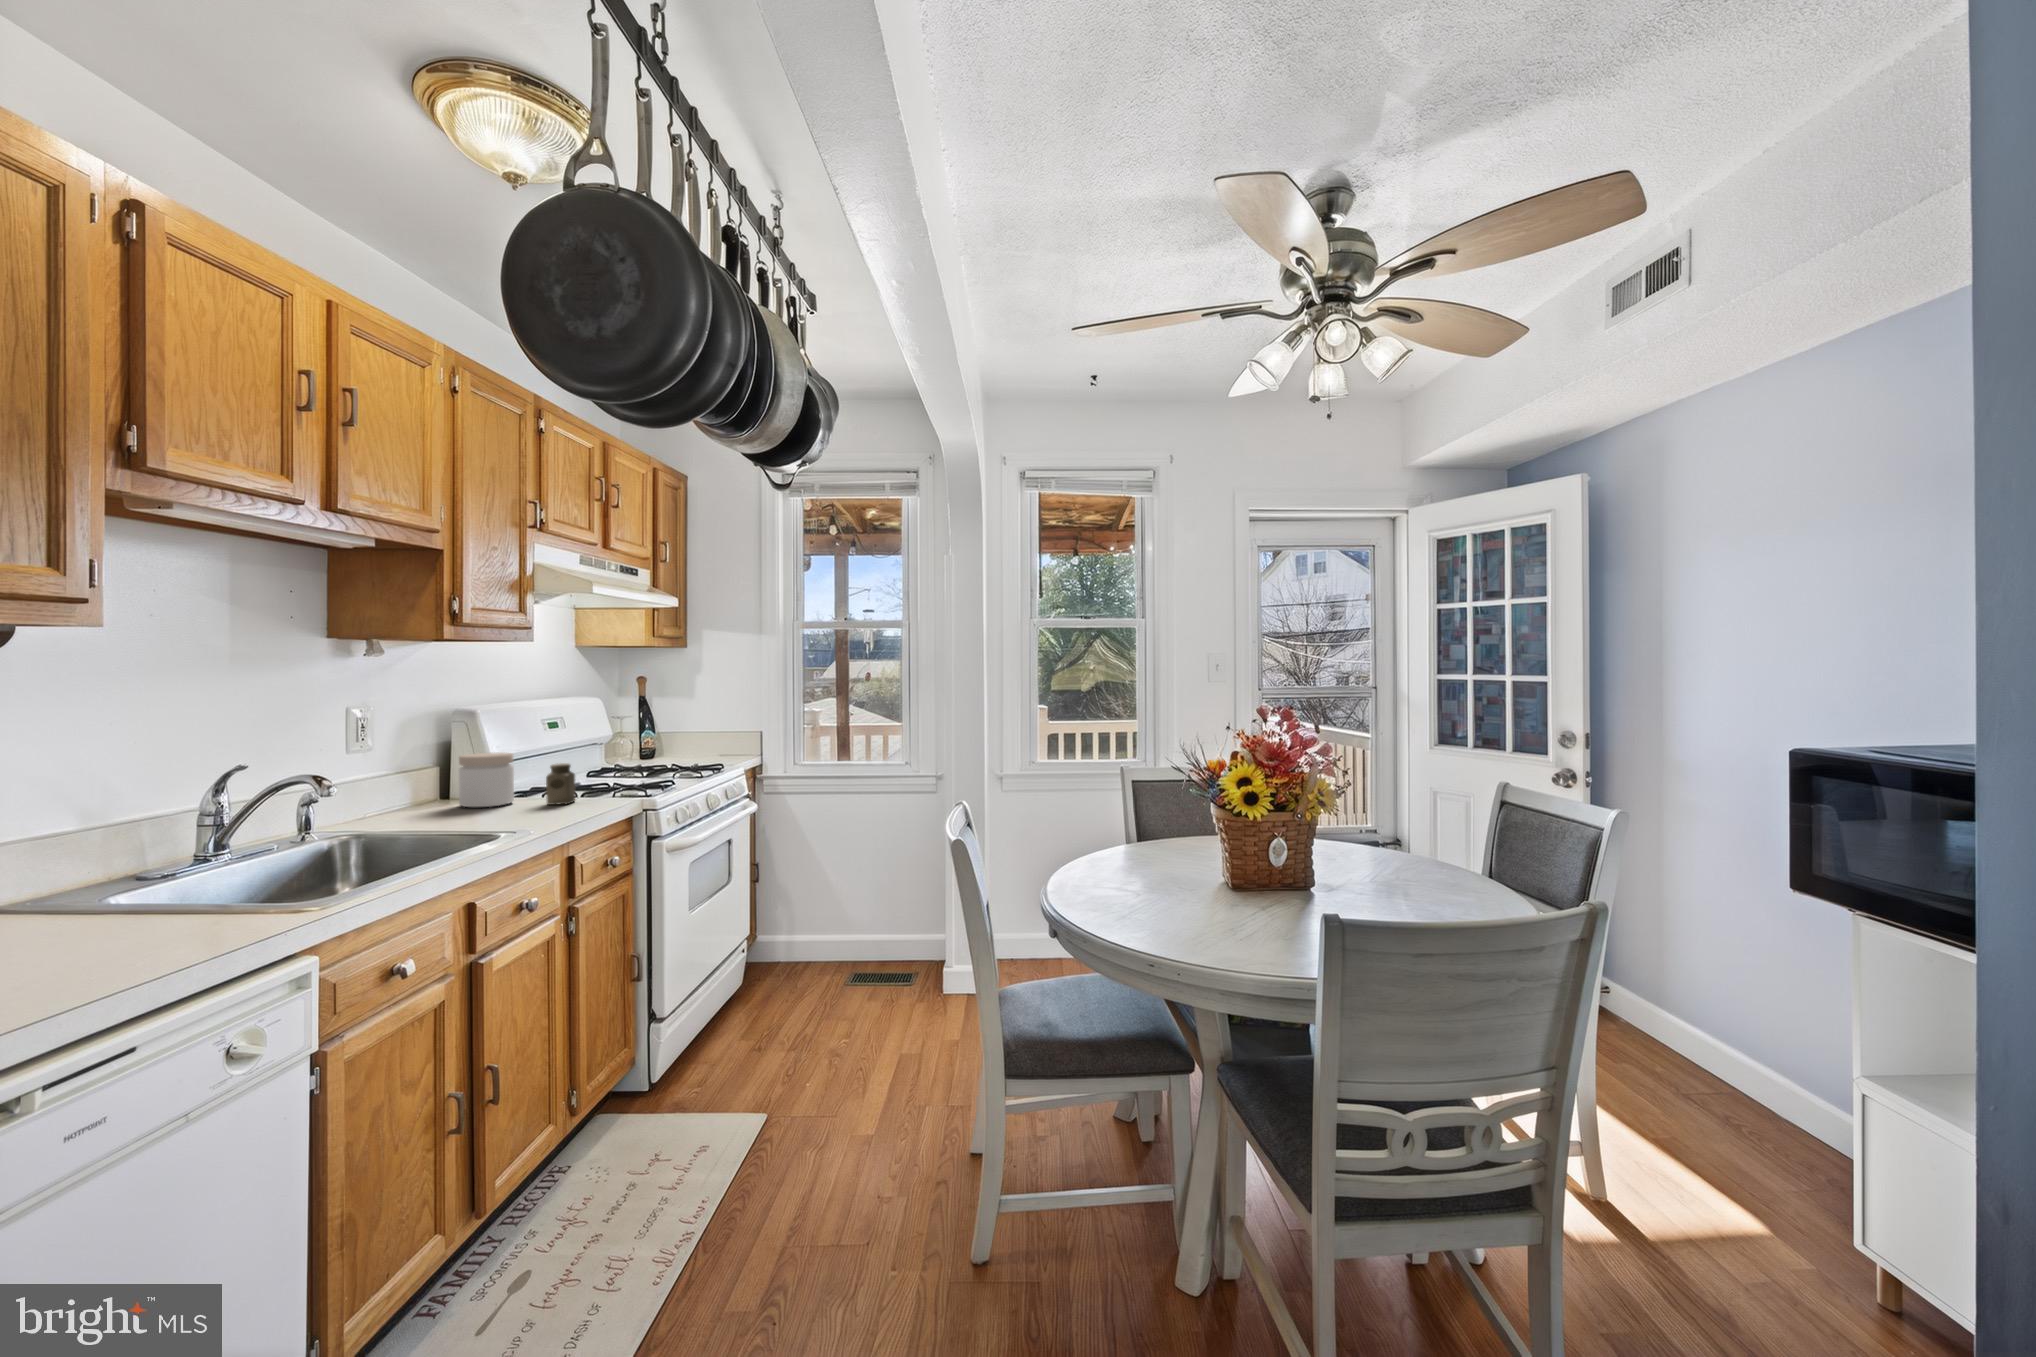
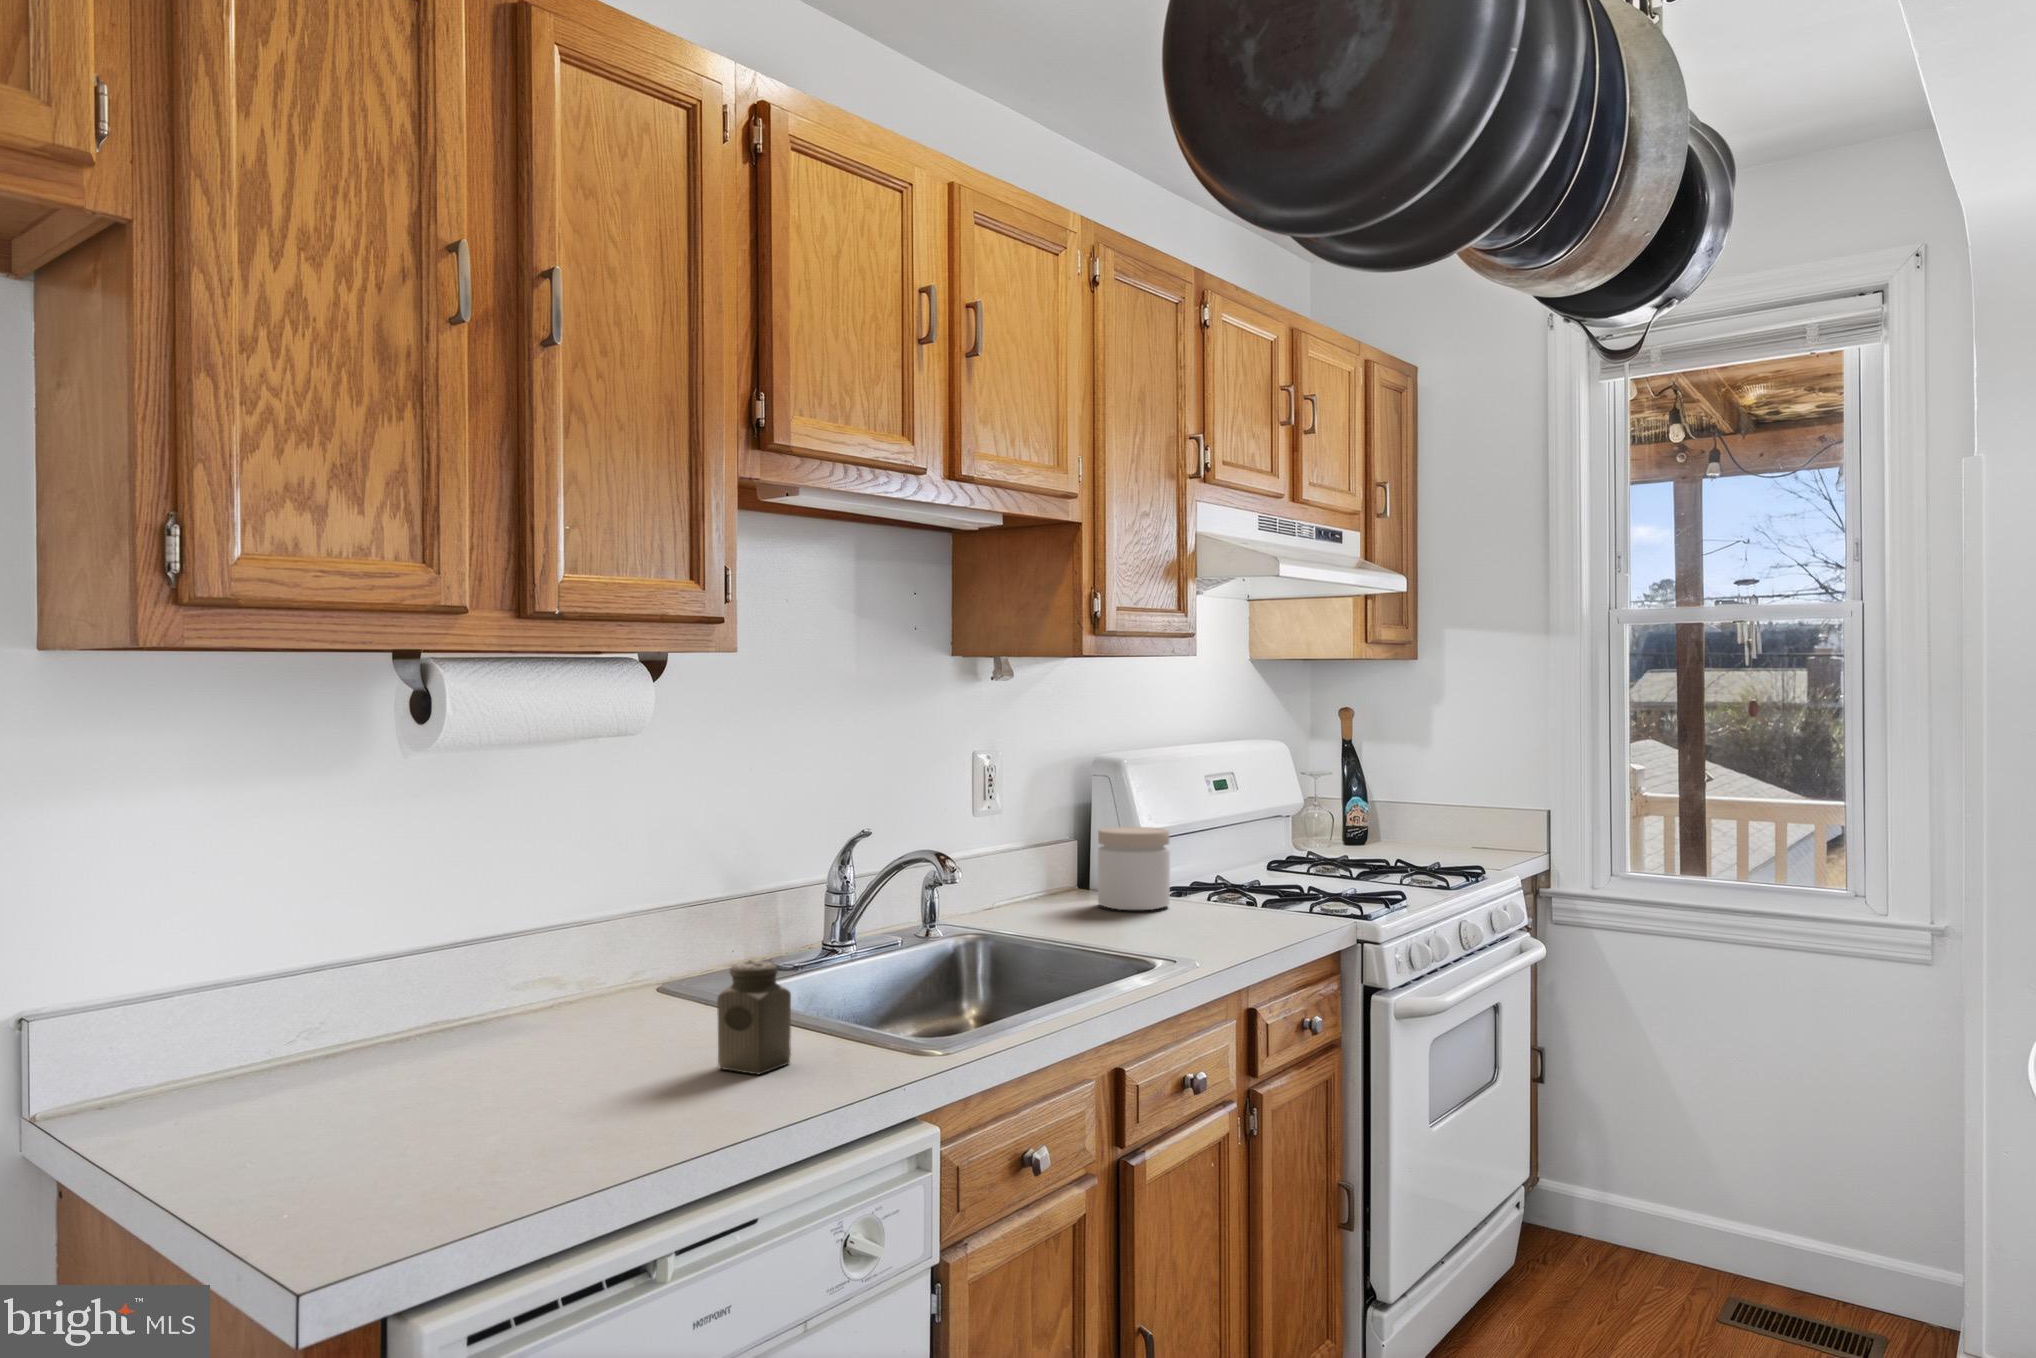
salt shaker: present [546,763,575,805] -> present [717,961,791,1074]

